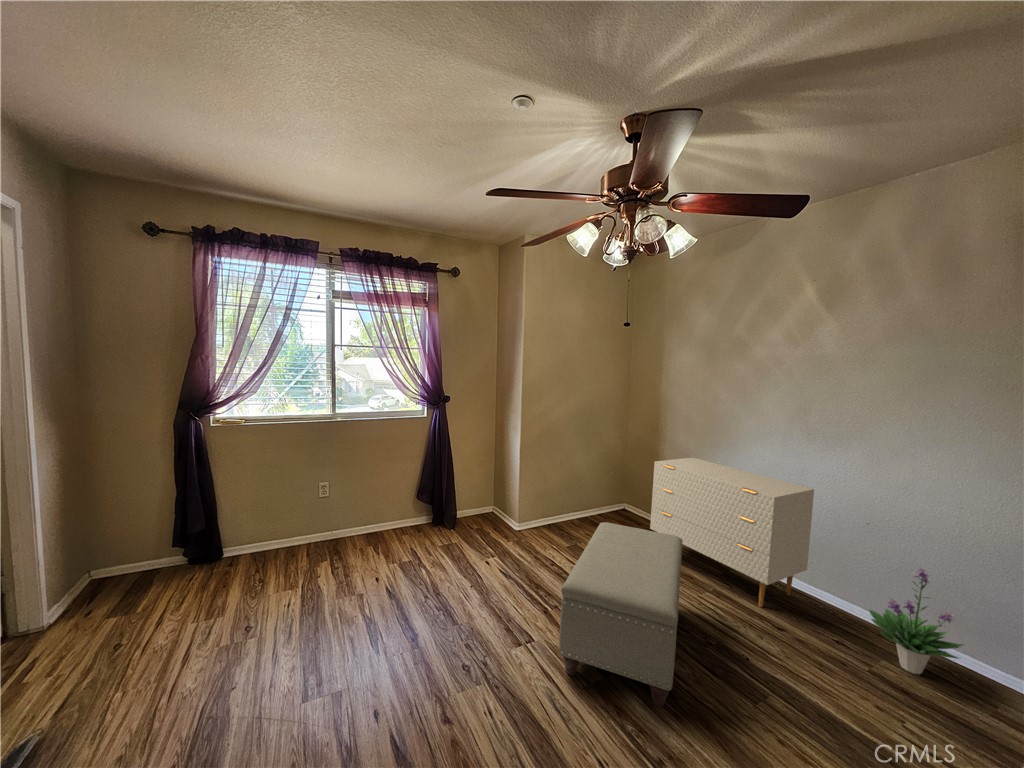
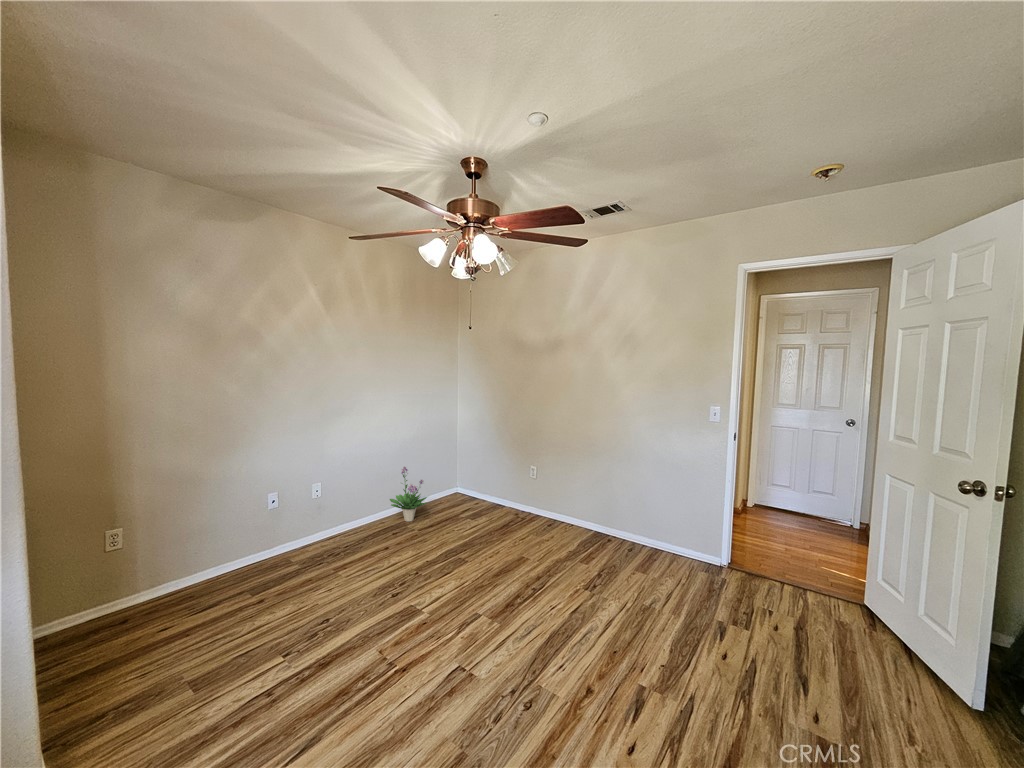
dresser: present [650,458,814,607] -> none [205,452,368,600]
ottoman: present [559,522,682,707] -> none [334,523,500,636]

